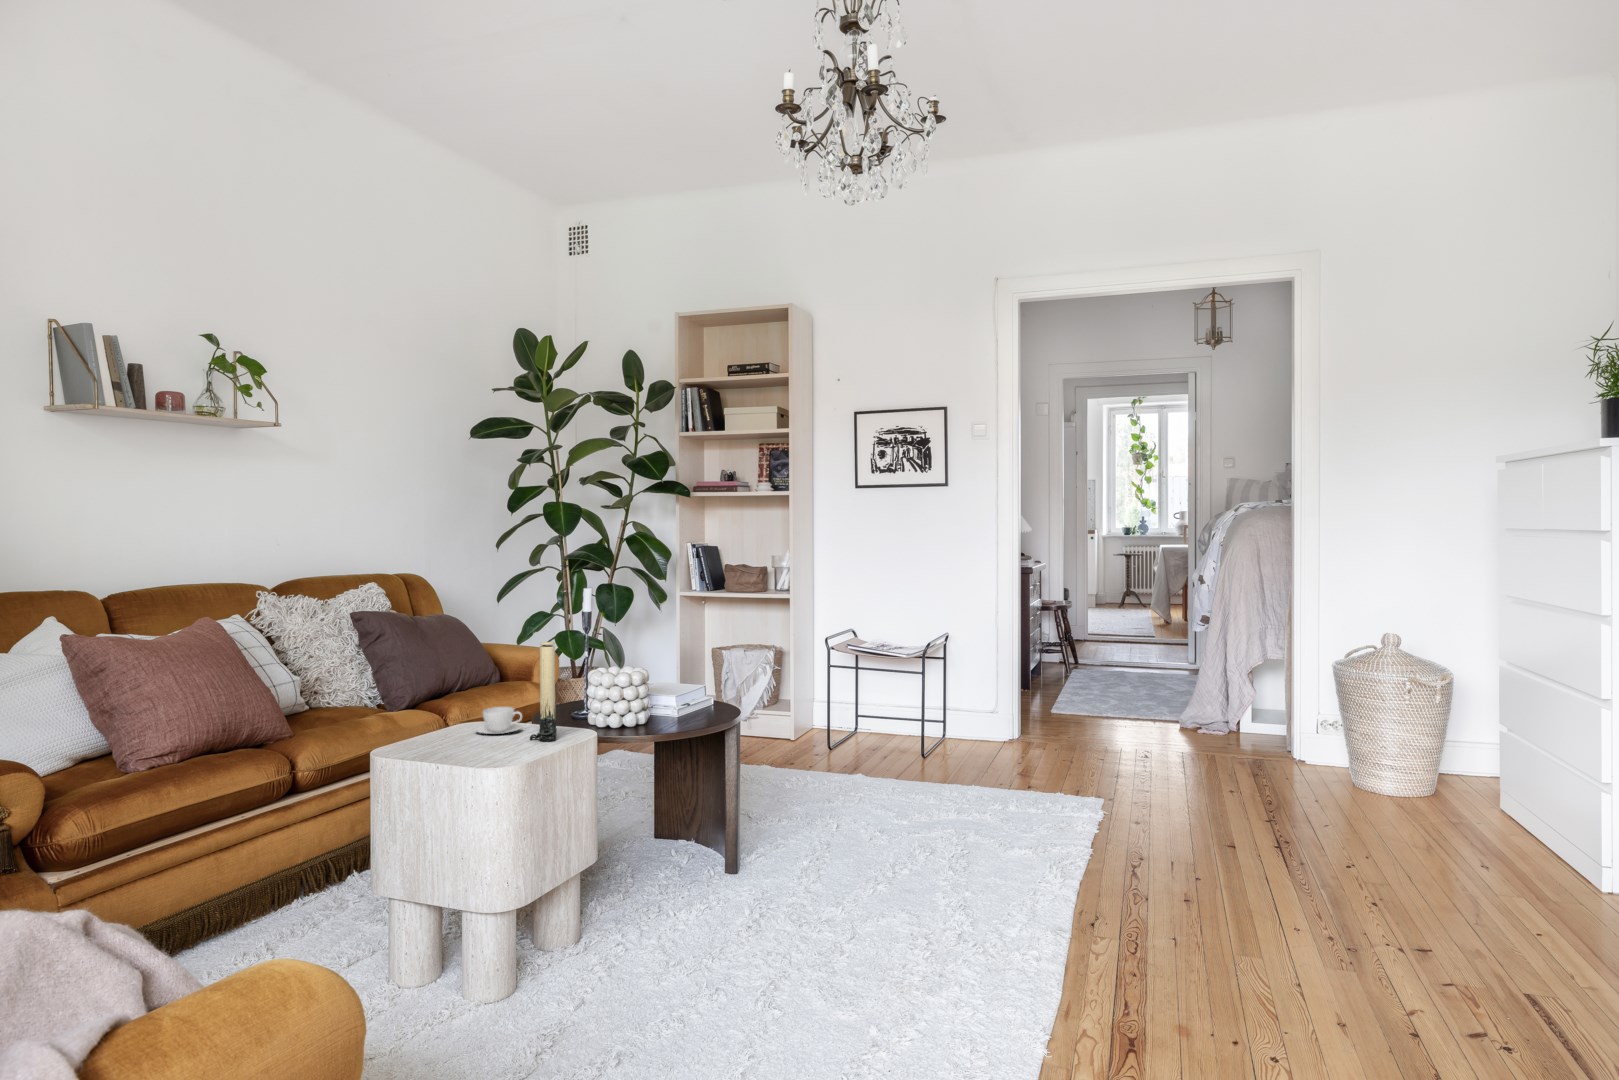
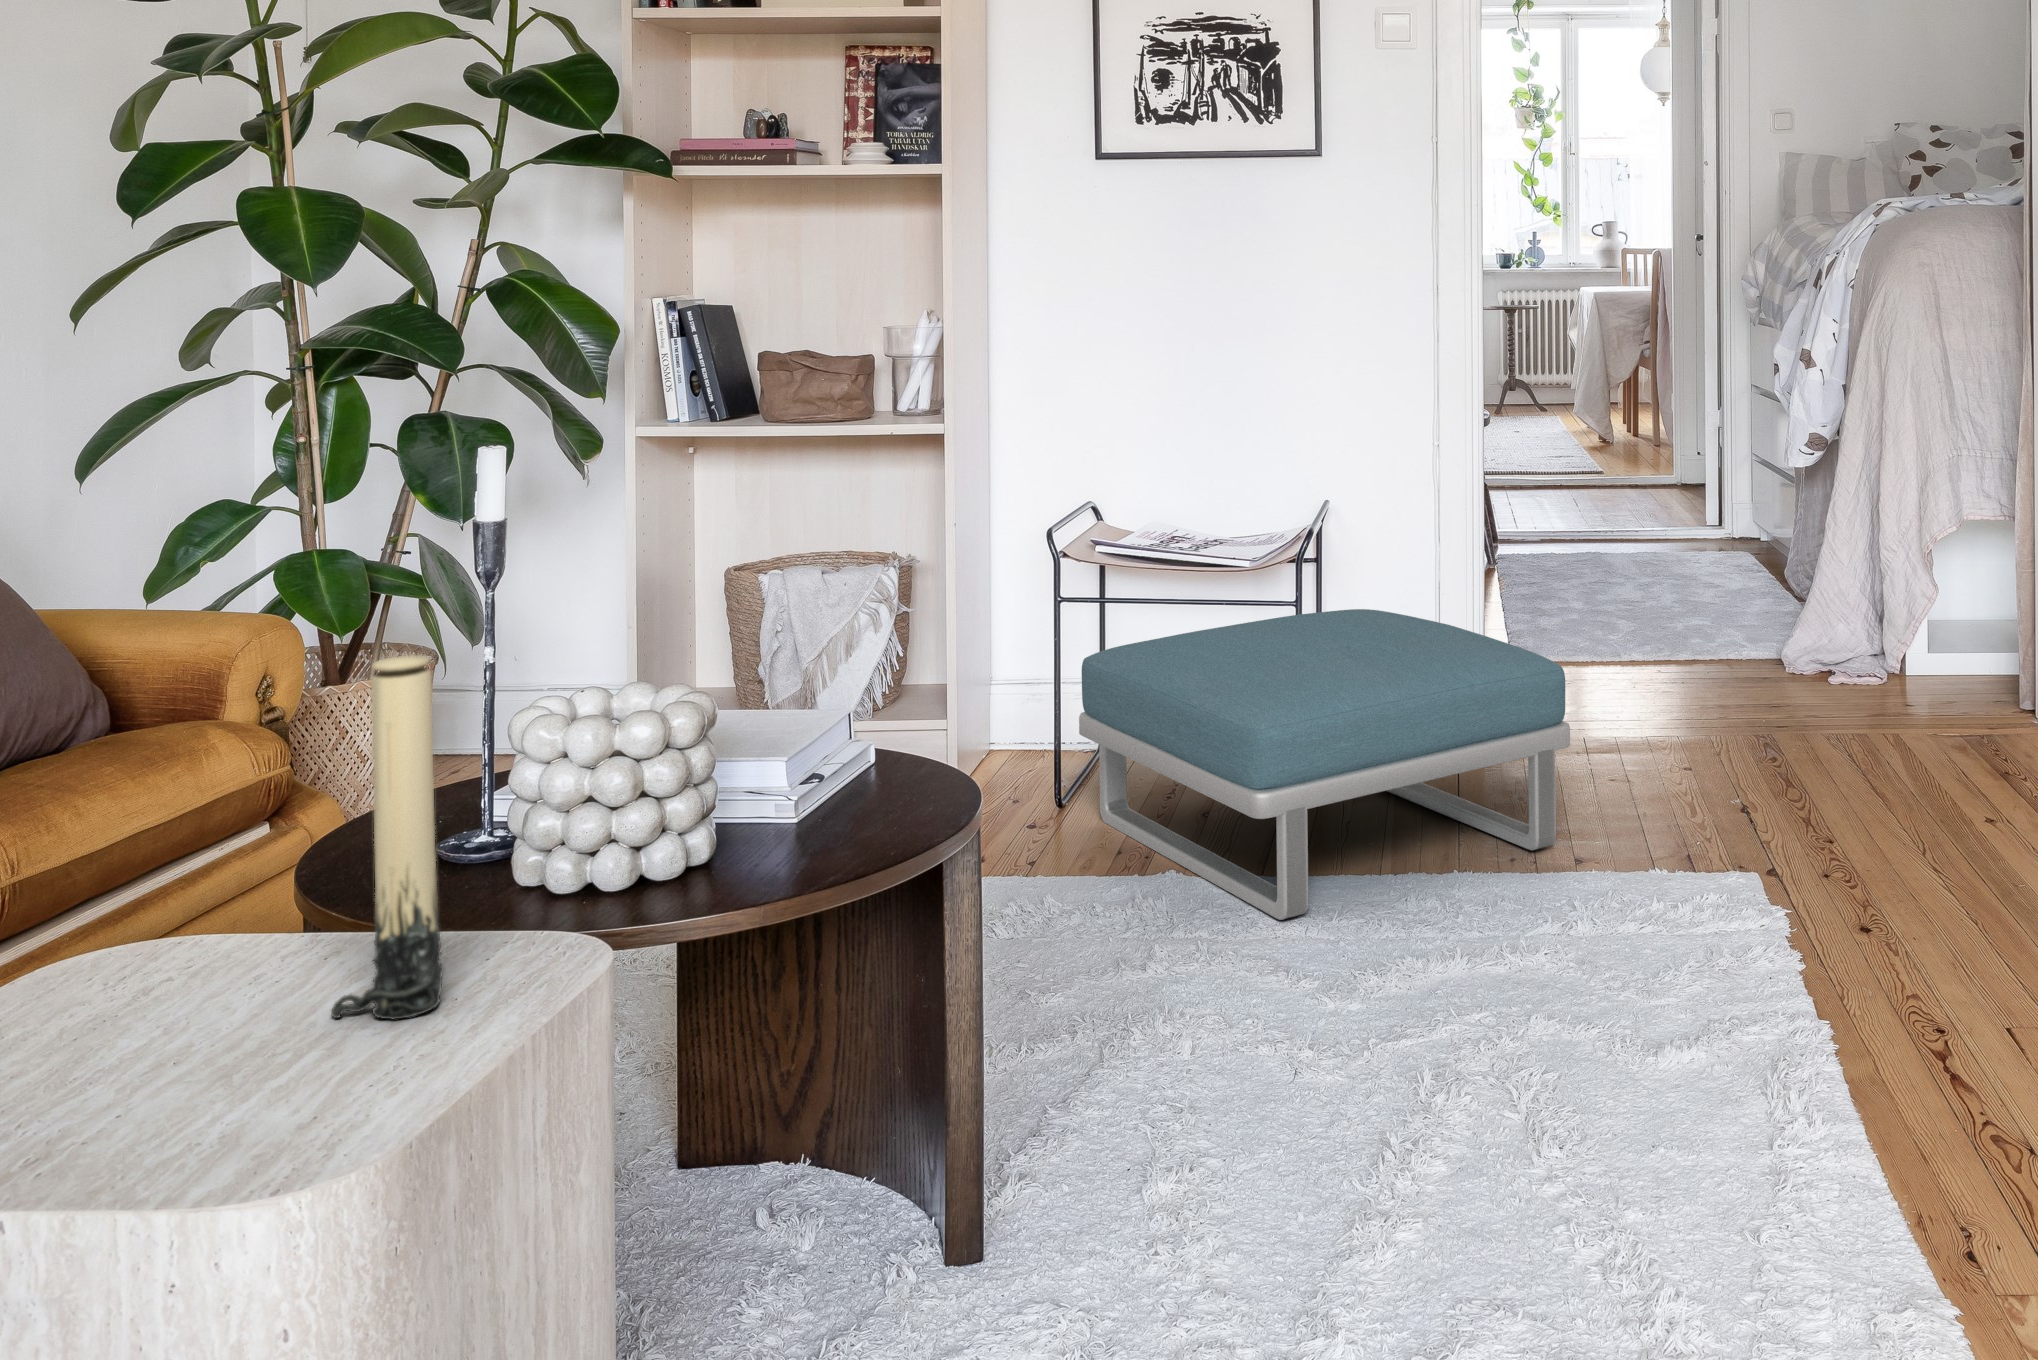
footstool: none [826,683,1023,797] -> present [1079,609,1570,920]
teacup: present [475,707,522,734] -> none [81,890,283,1013]

